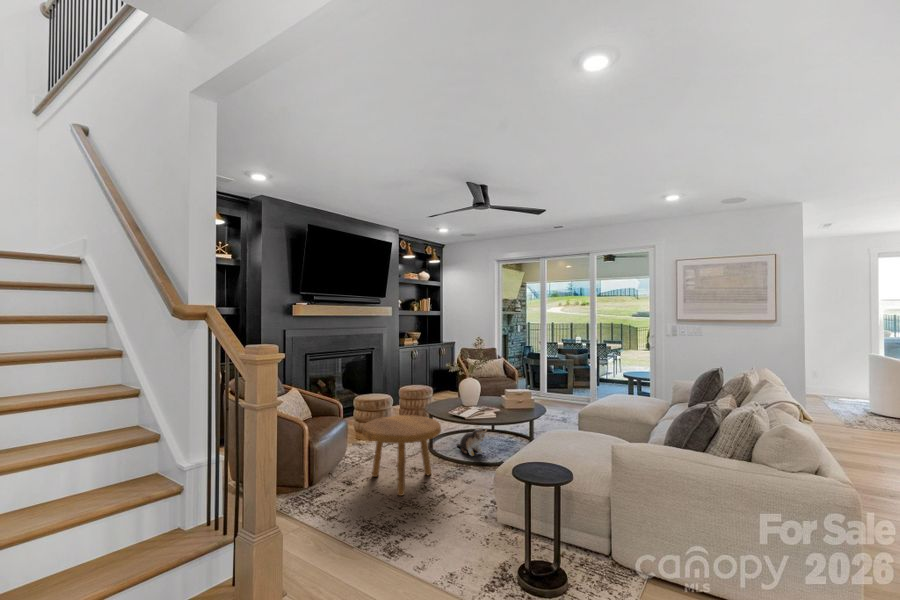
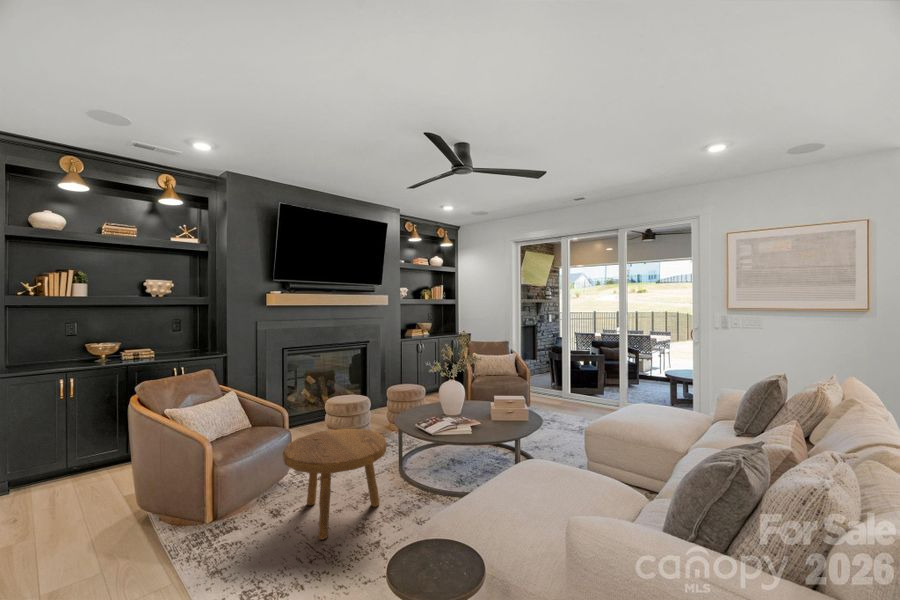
plush toy: present [457,428,487,456] -> none [432,444,460,479]

